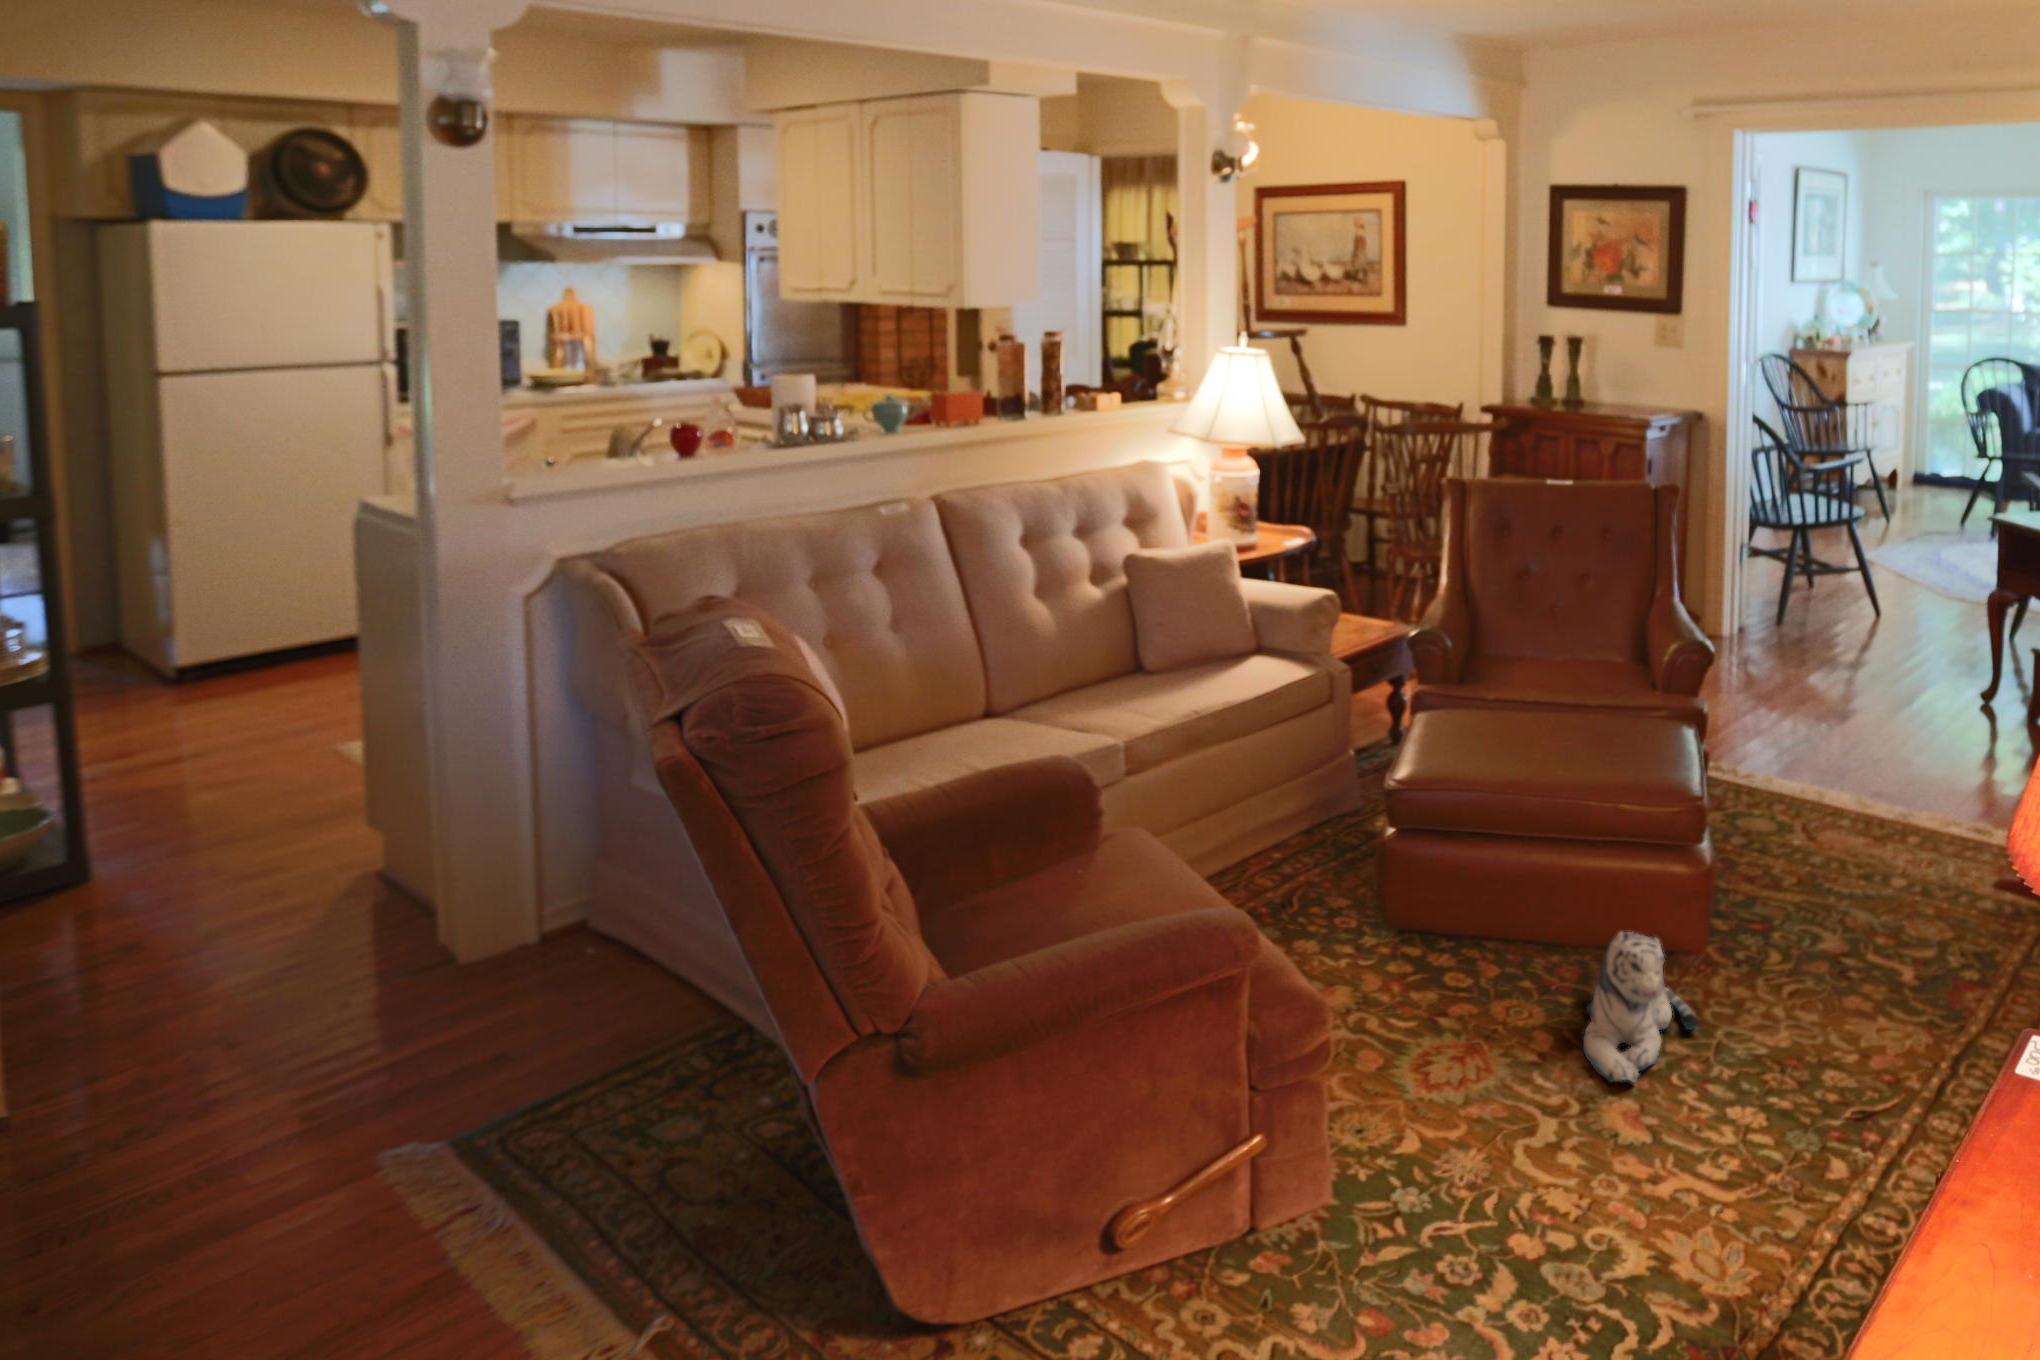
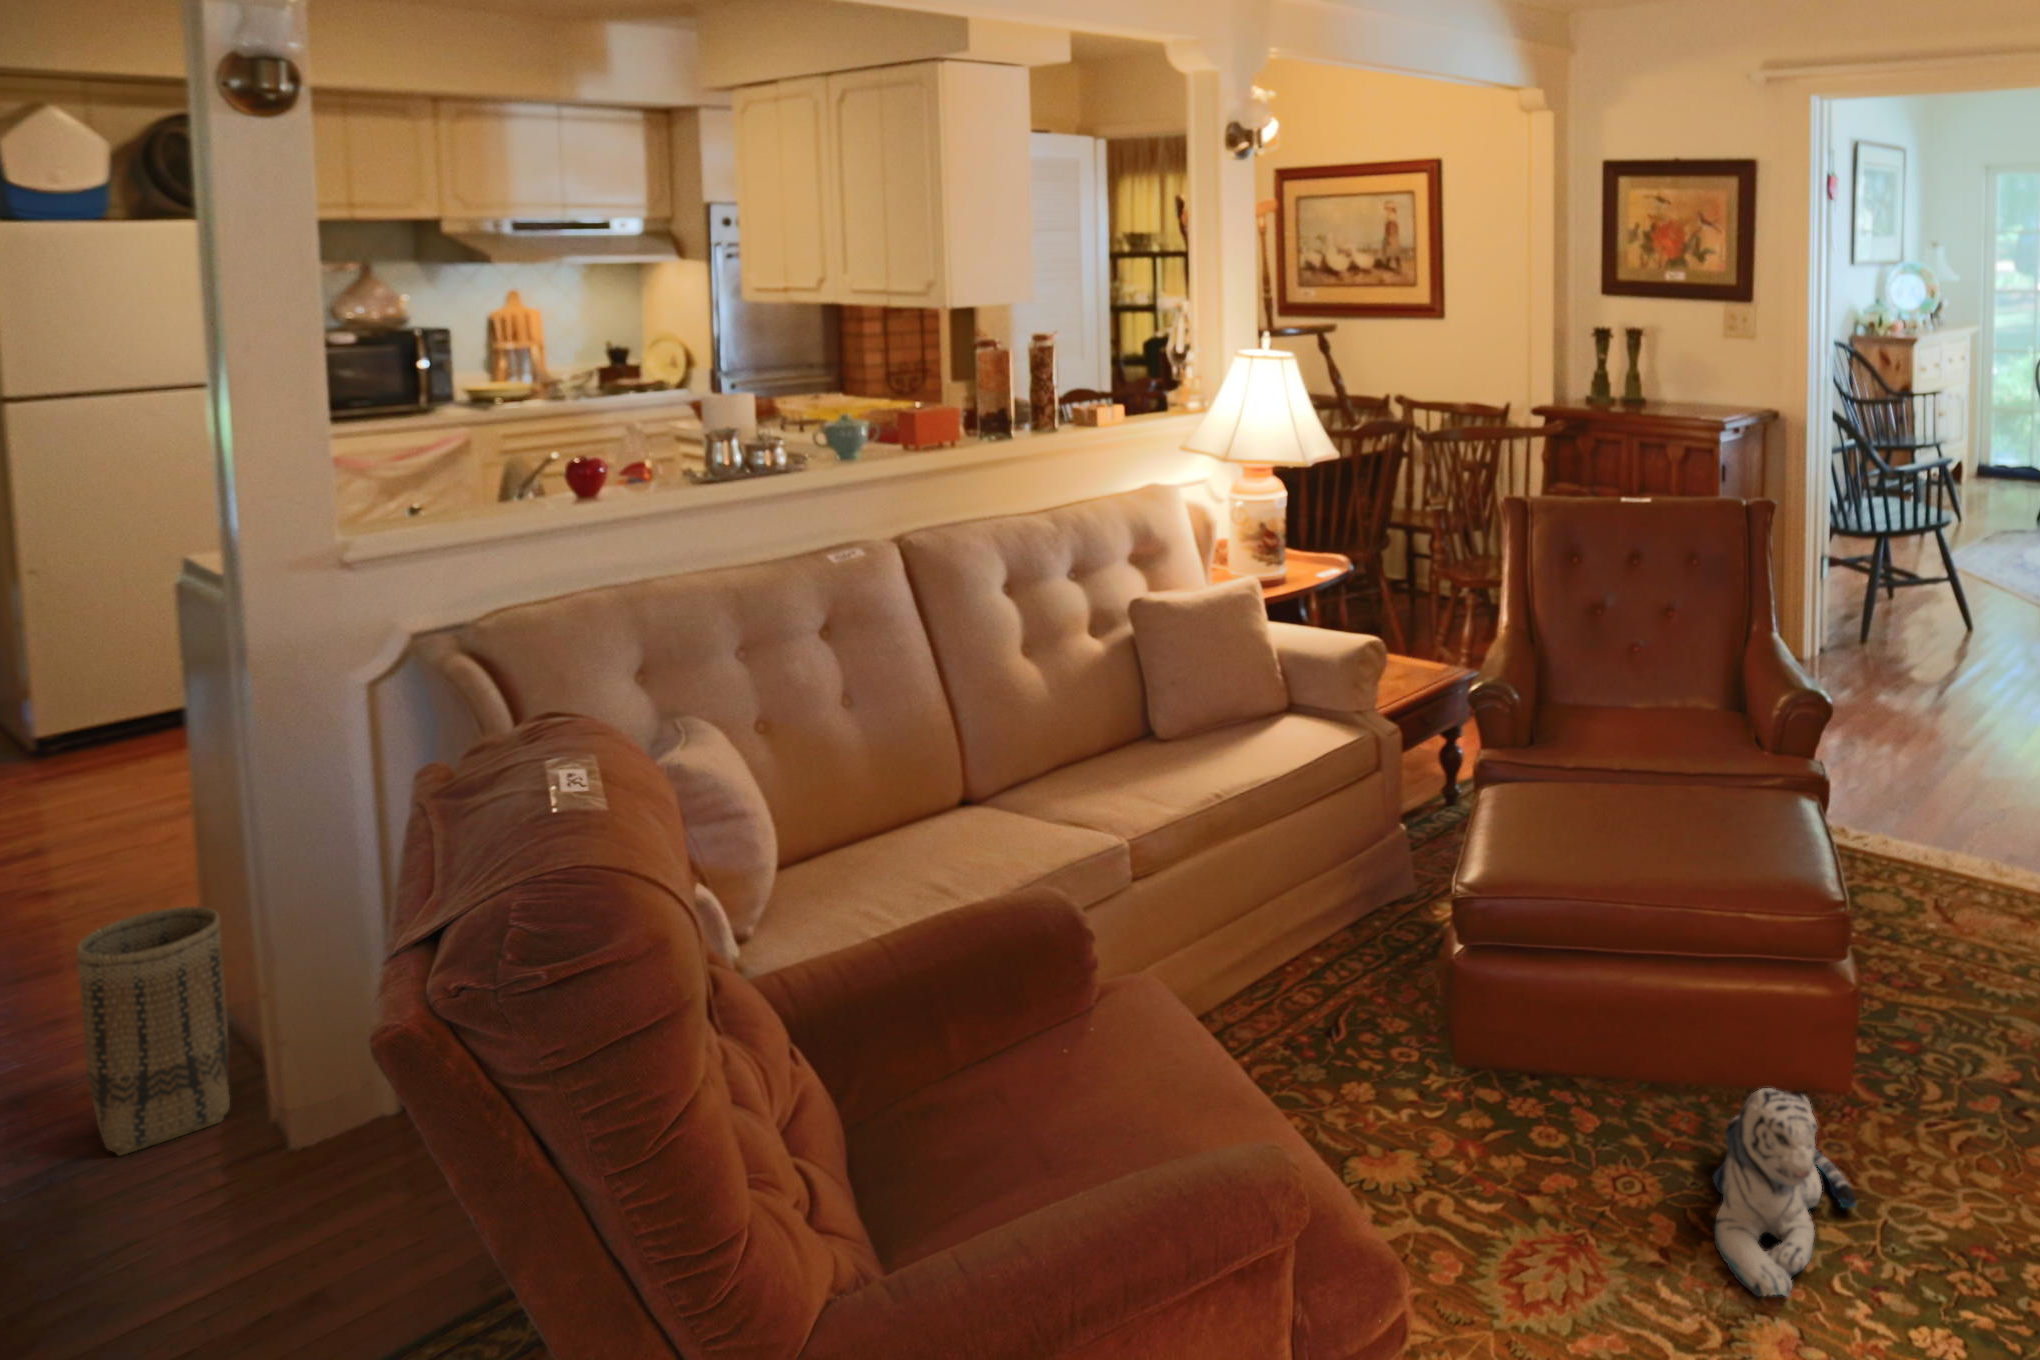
basket: none [296,777,407,967] -> present [77,907,230,1155]

